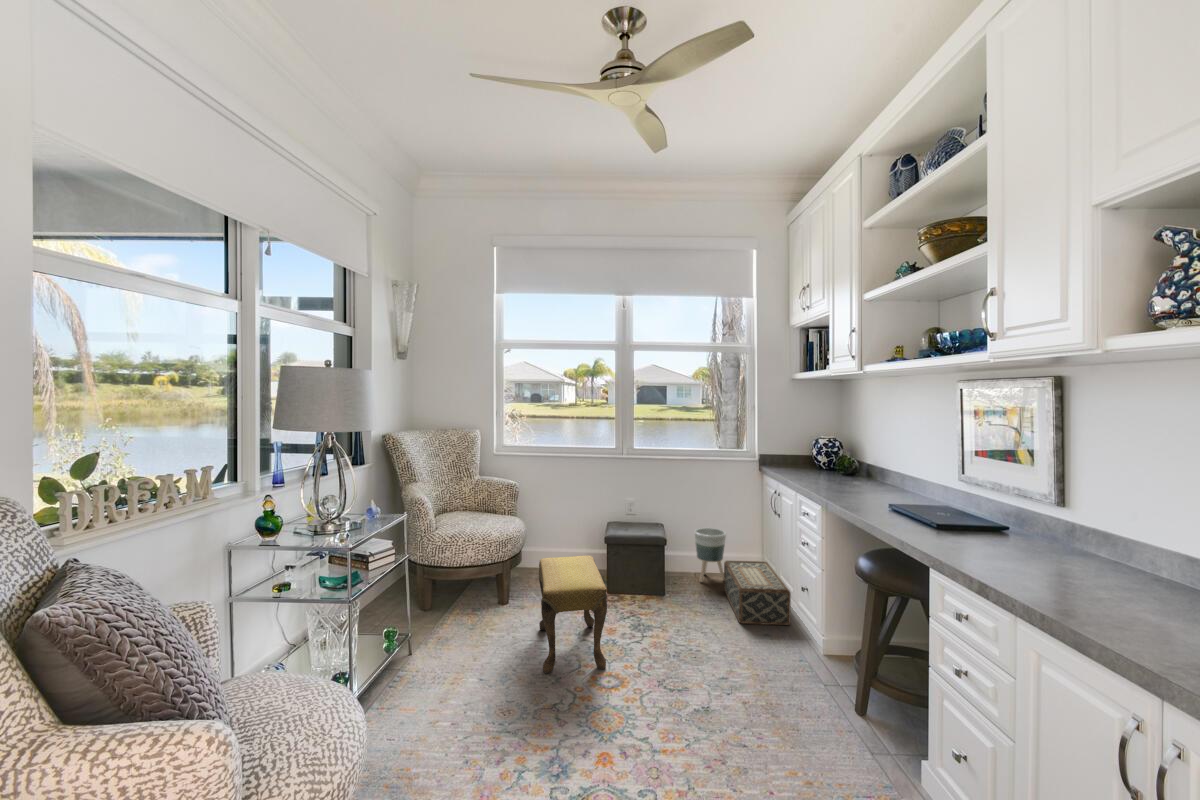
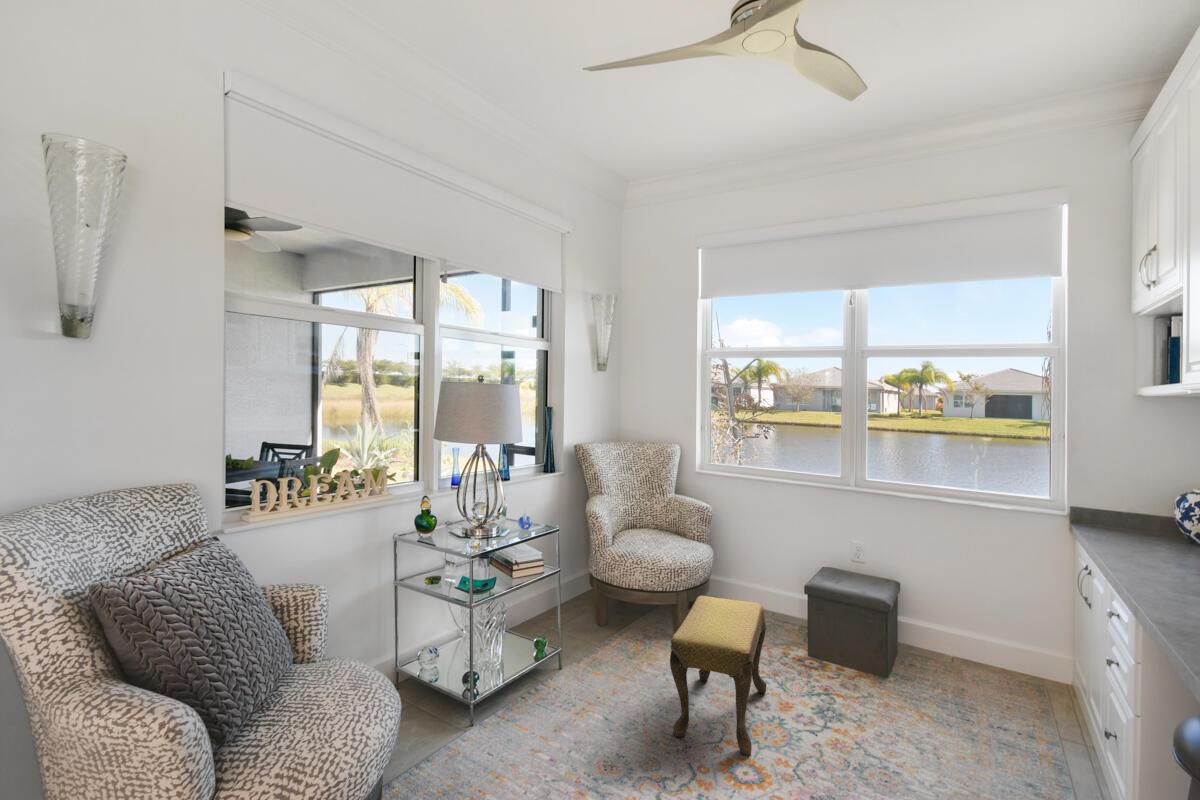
planter: present [695,528,726,582] -> none [951,592,1007,677]
woven basket: present [724,561,791,625] -> none [995,649,1105,789]

